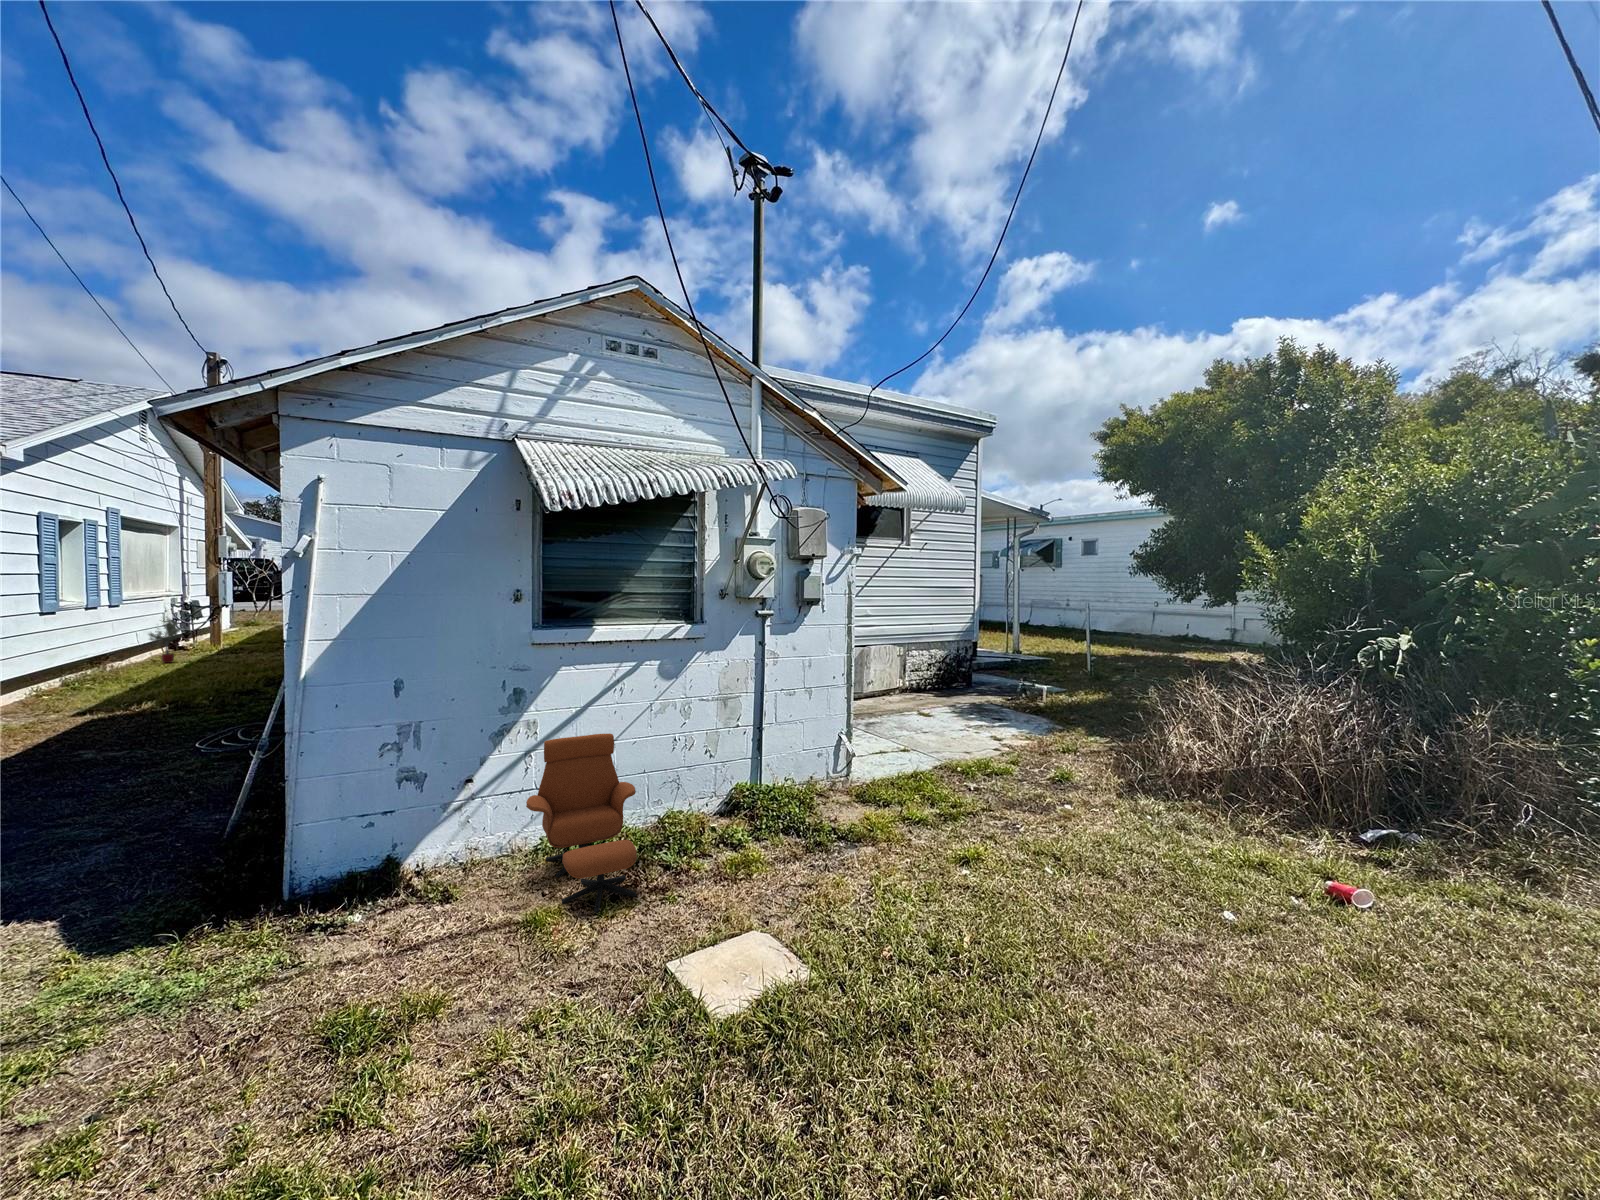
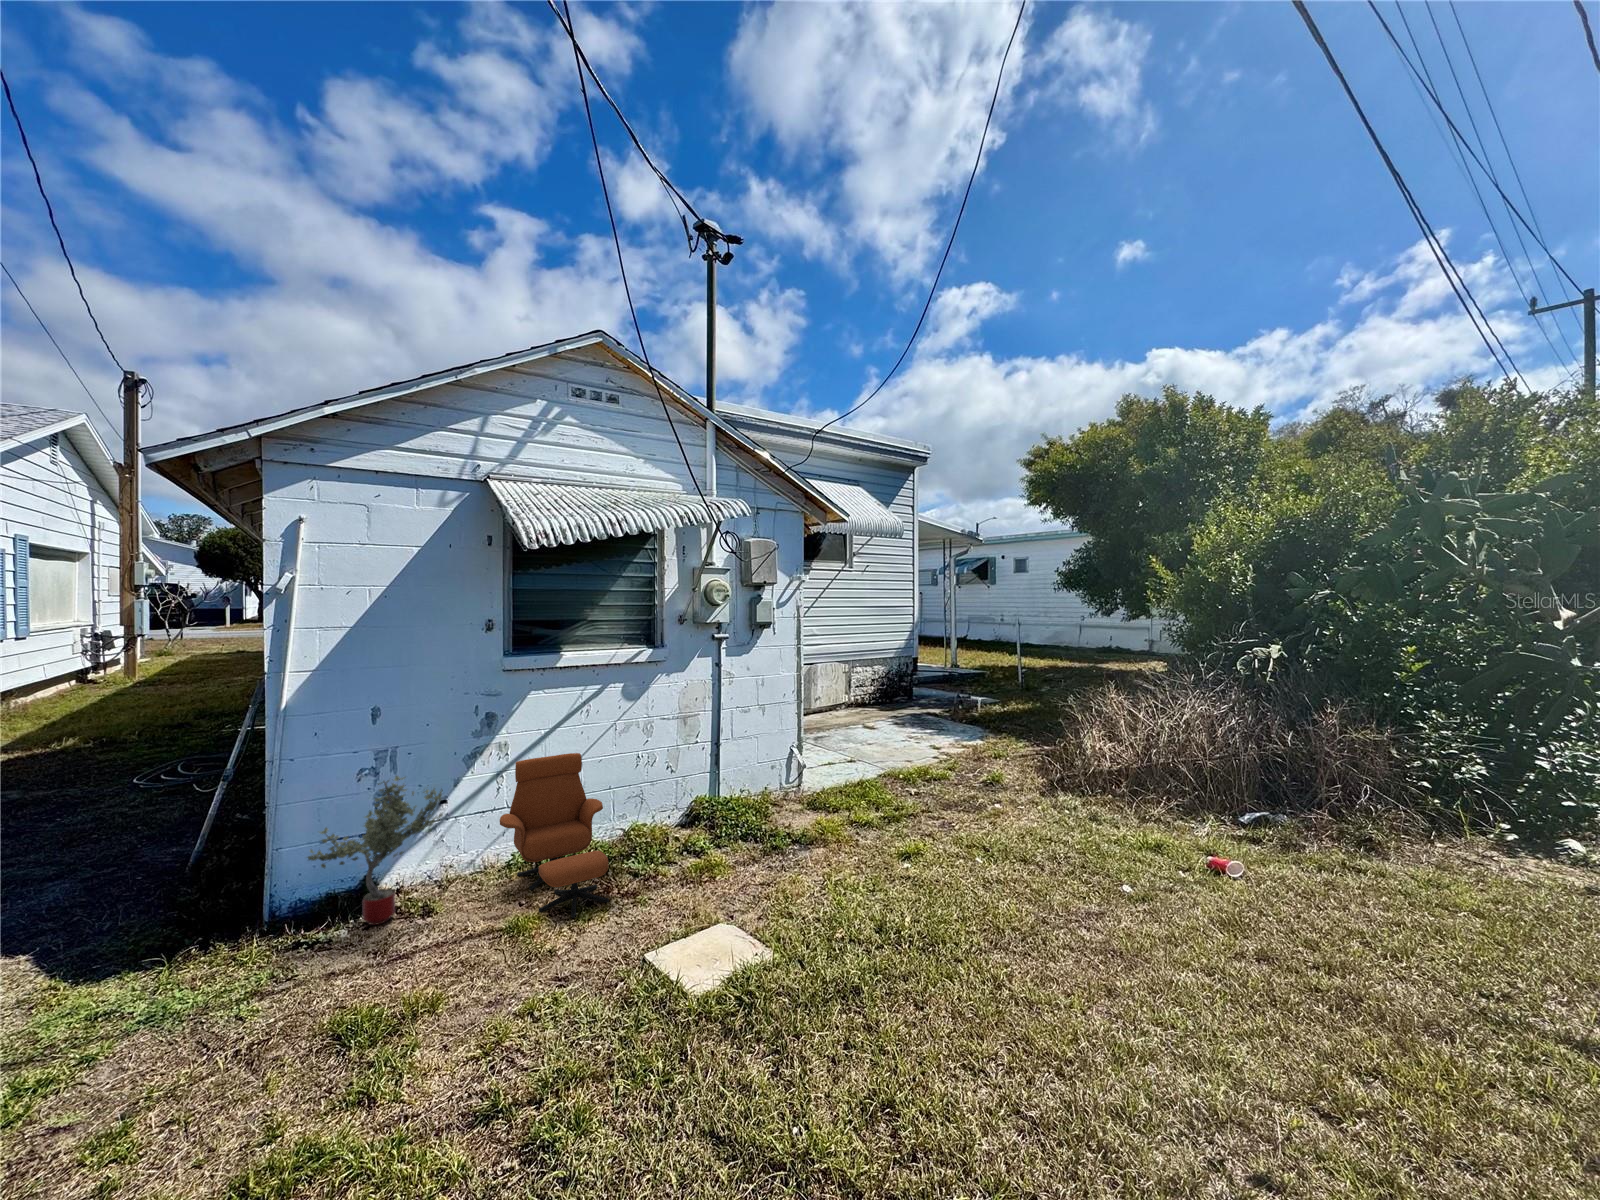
potted tree: present [149,618,180,663] -> present [307,776,443,925]

